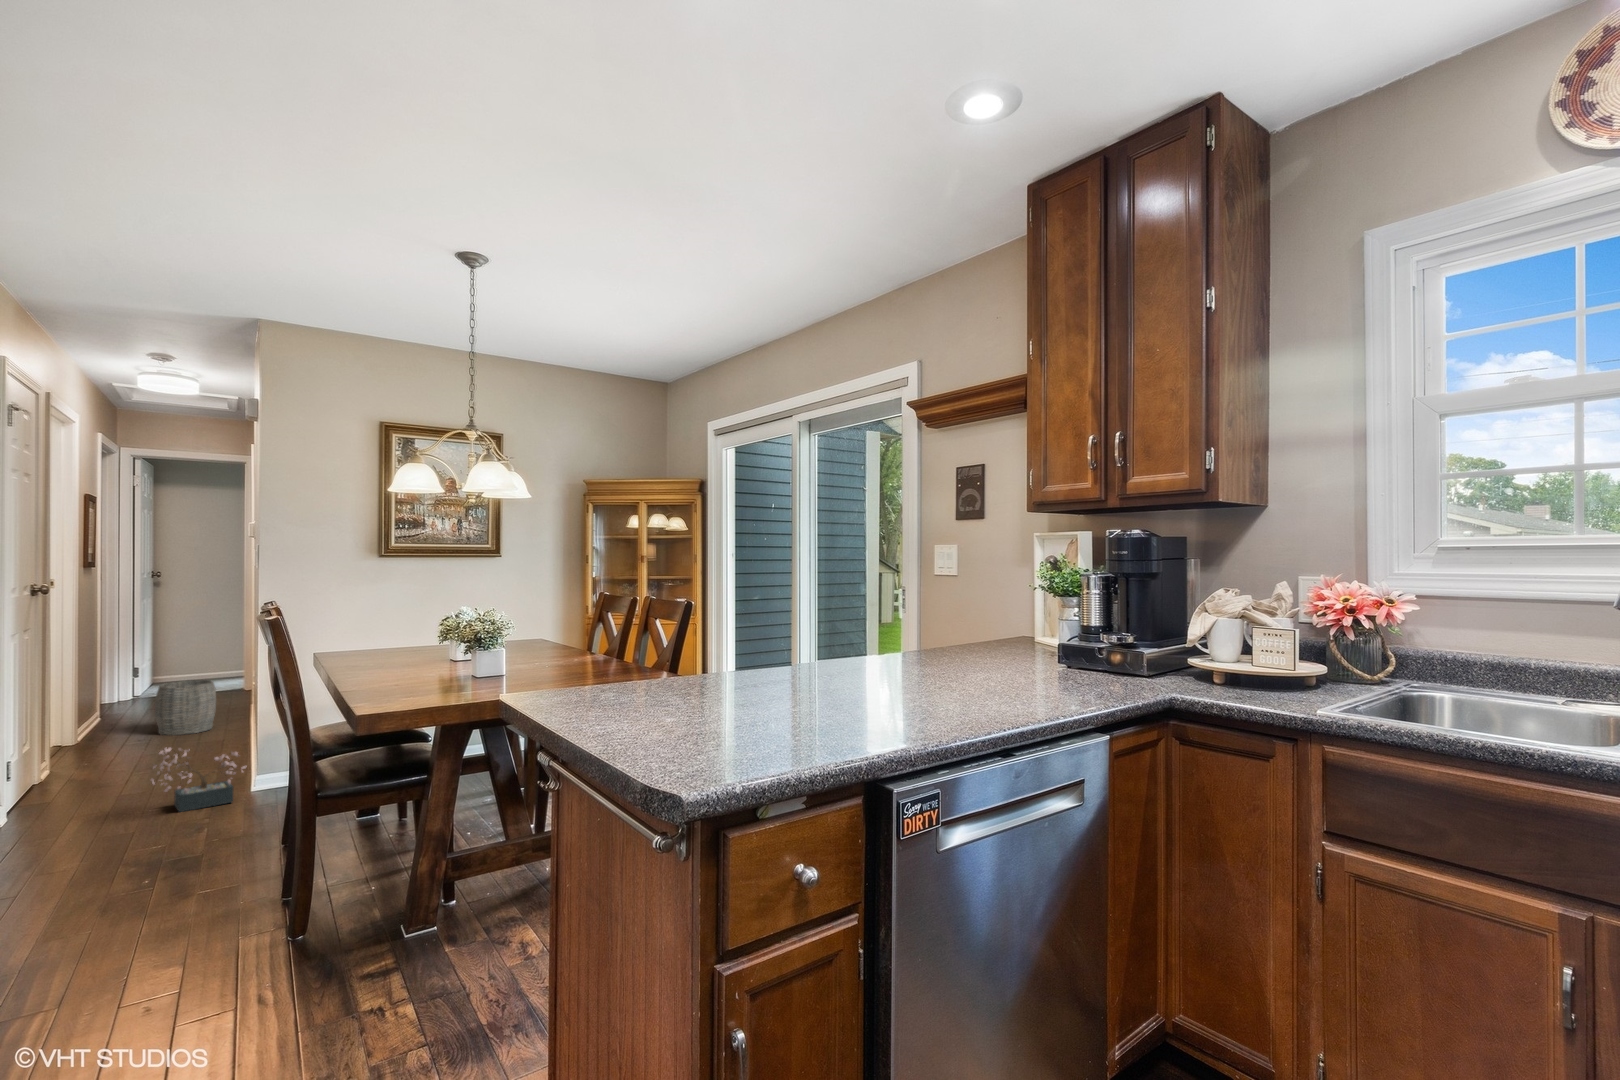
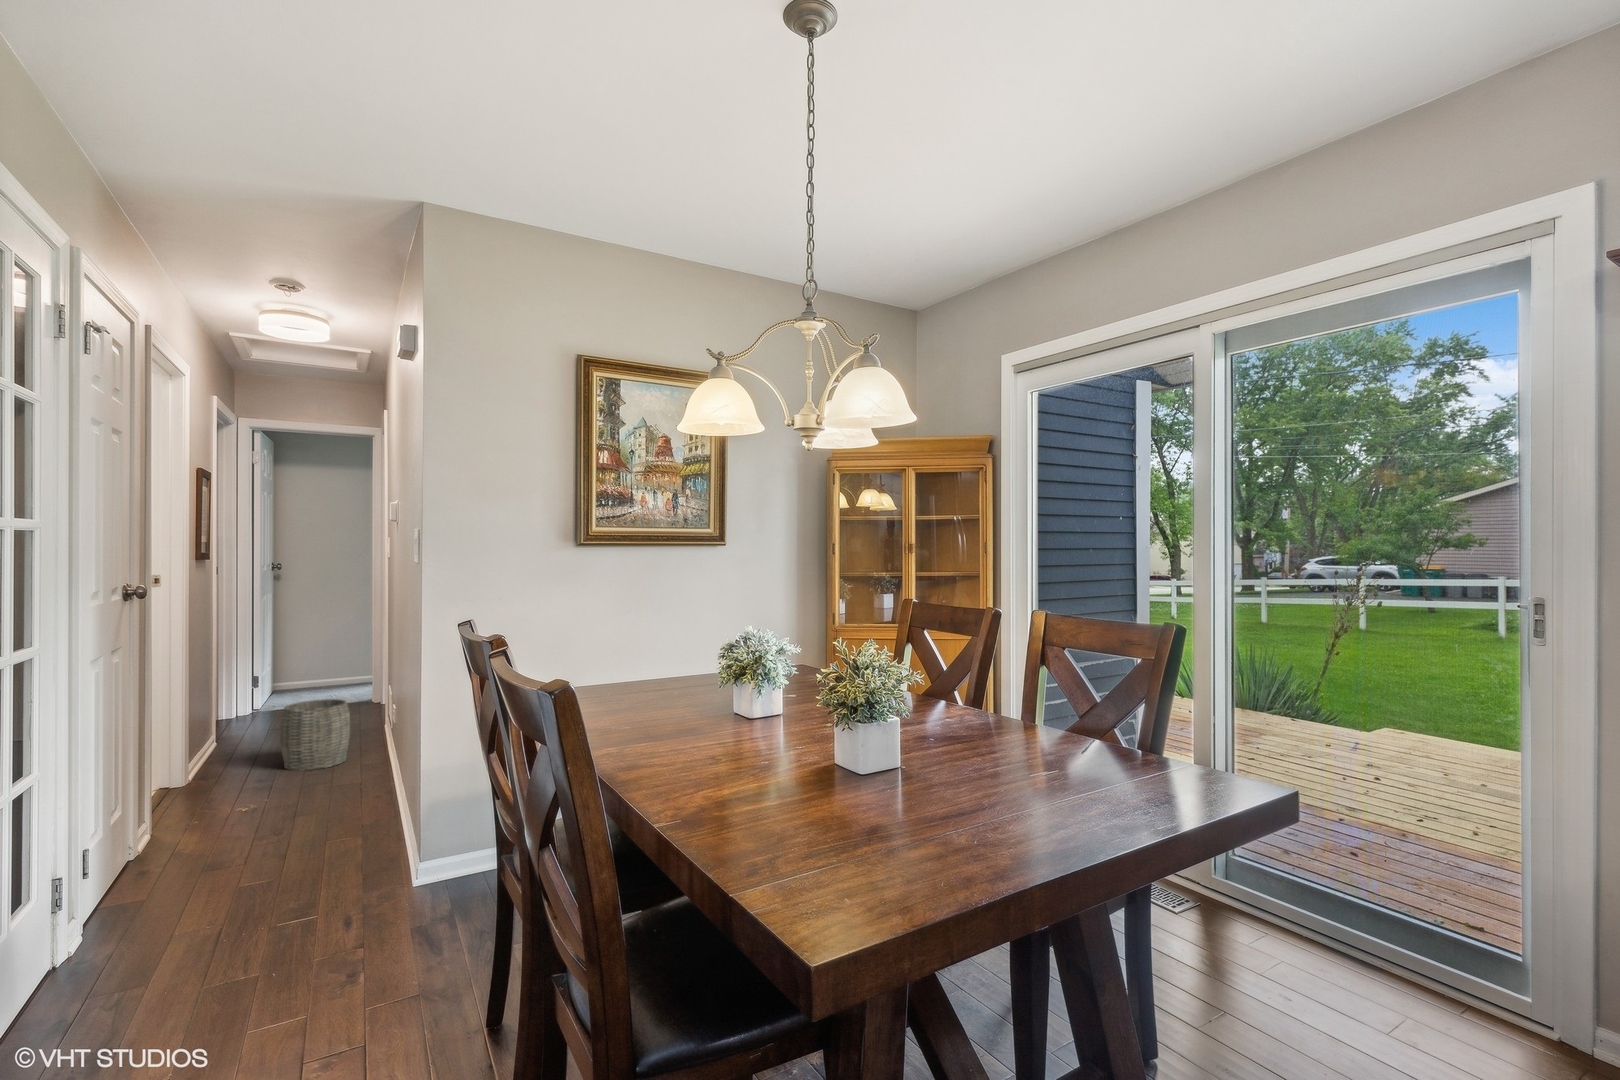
decorative plant: present [151,748,246,812] -> none [283,822,411,922]

